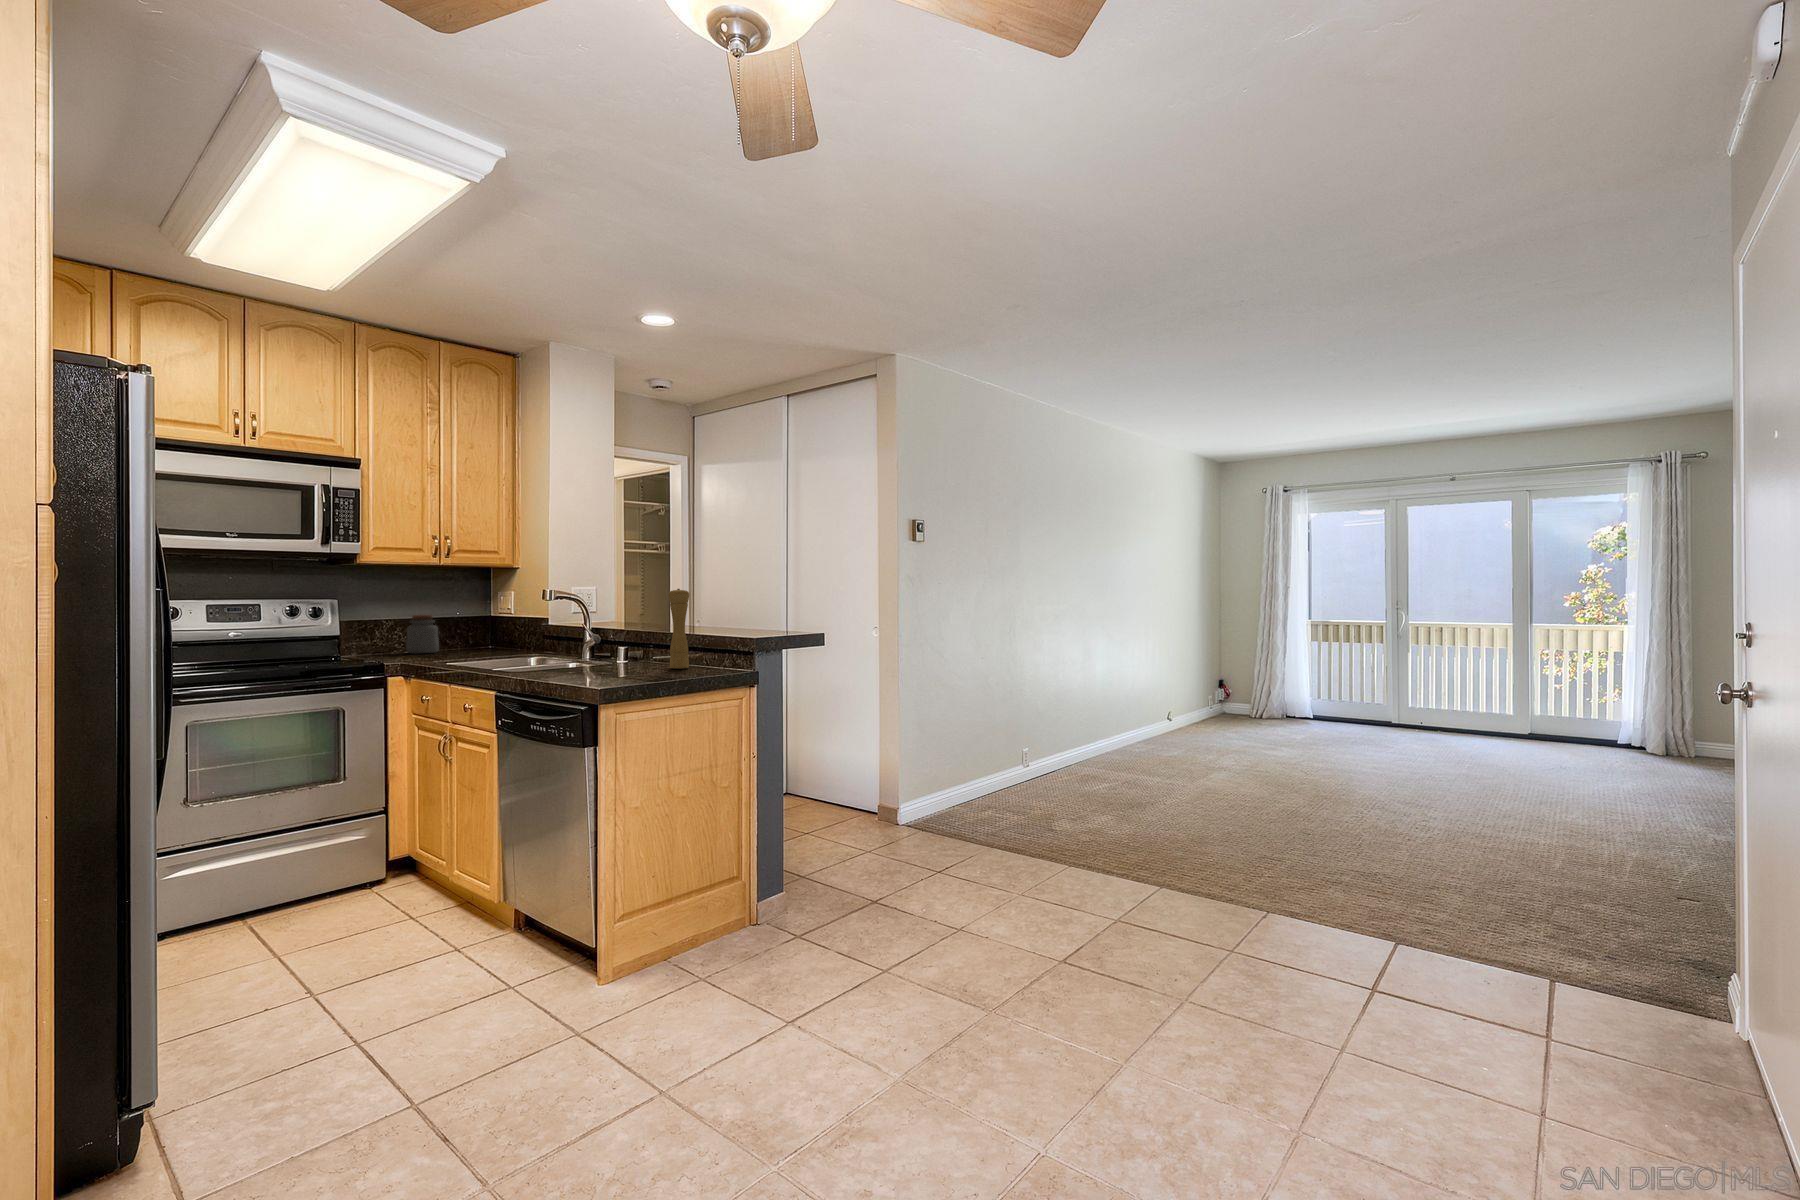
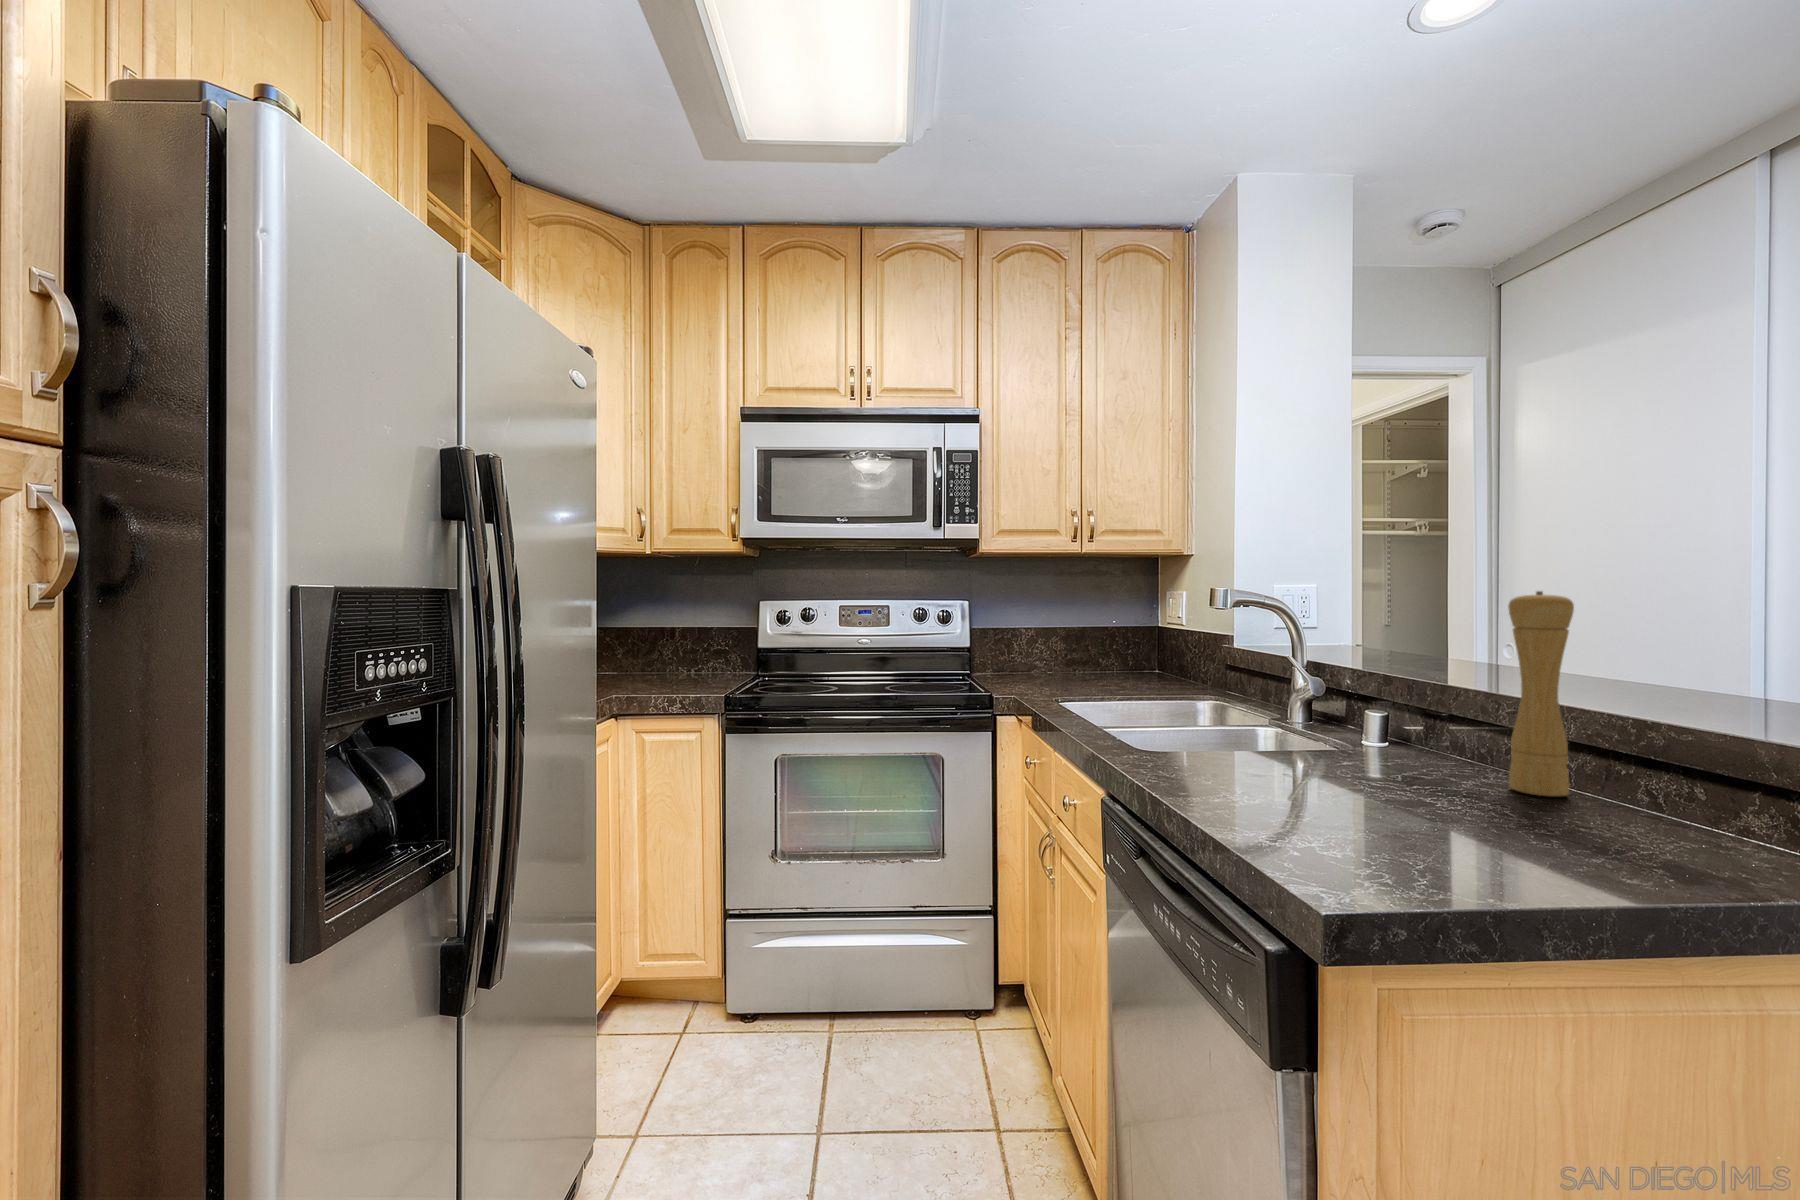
jar: present [406,615,439,654] -> none [1043,623,1083,677]

